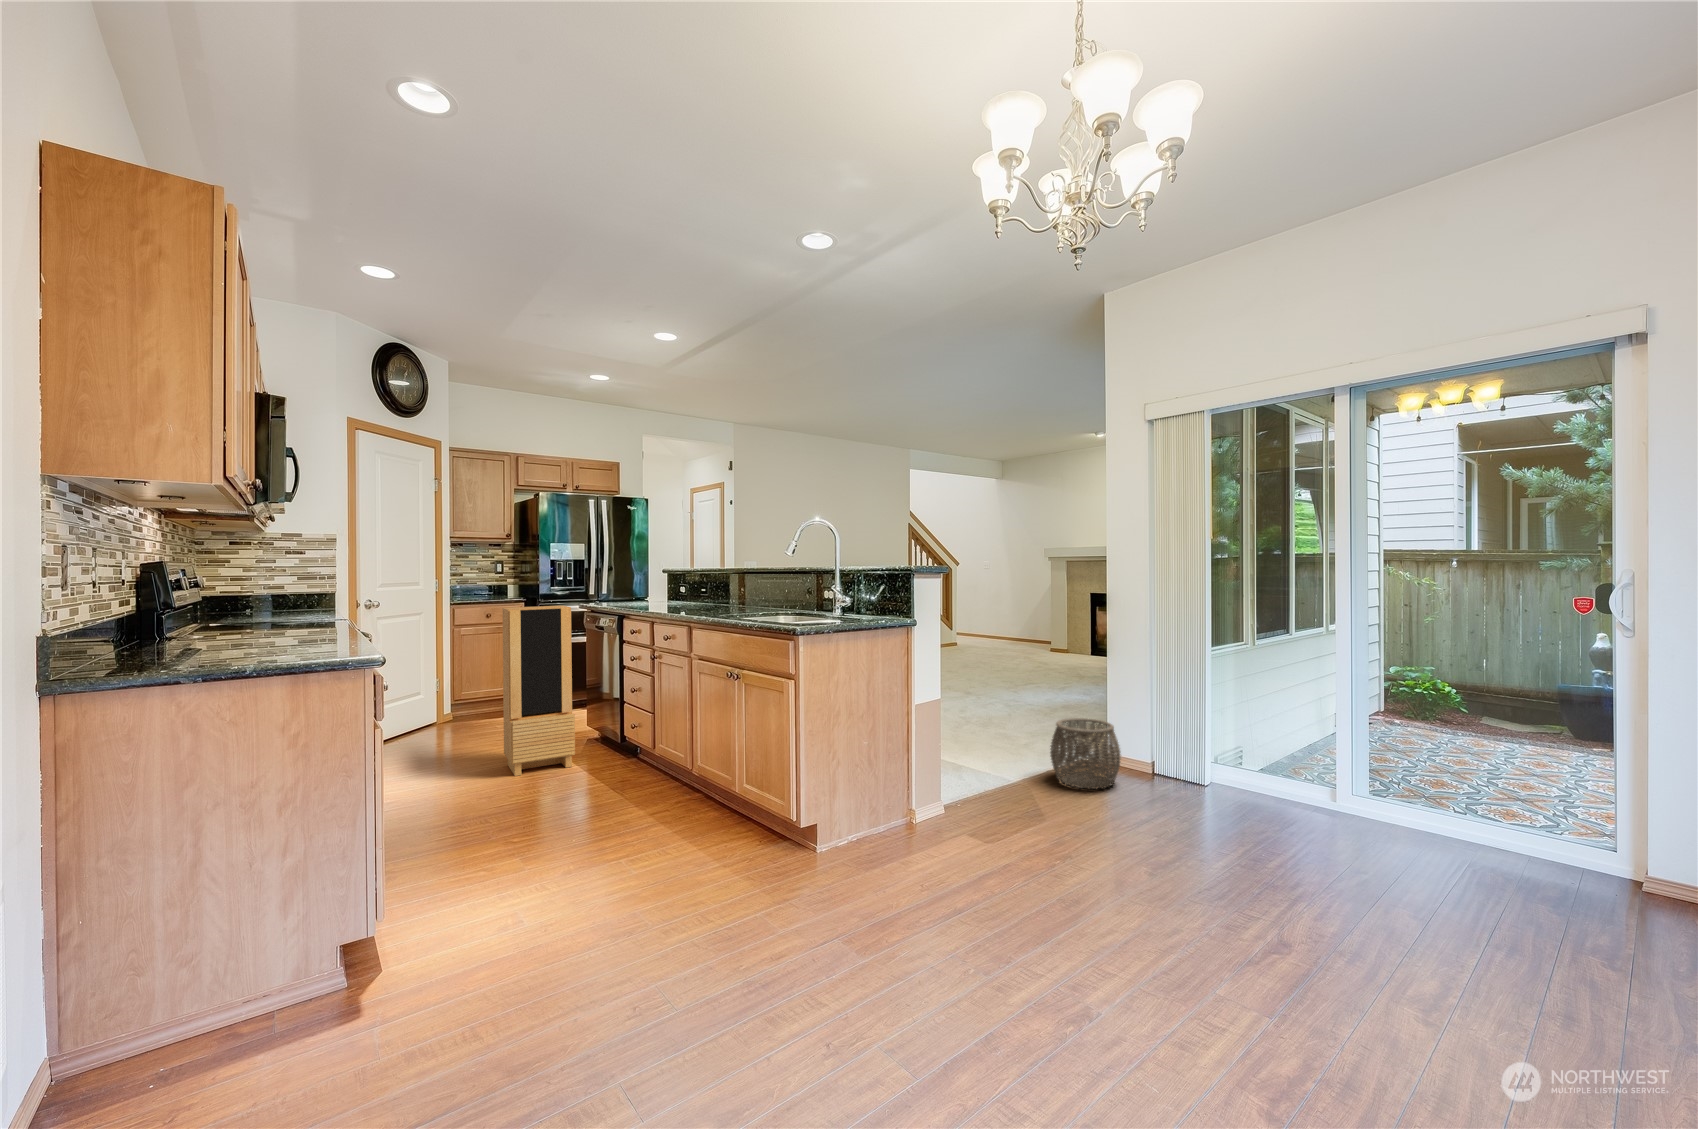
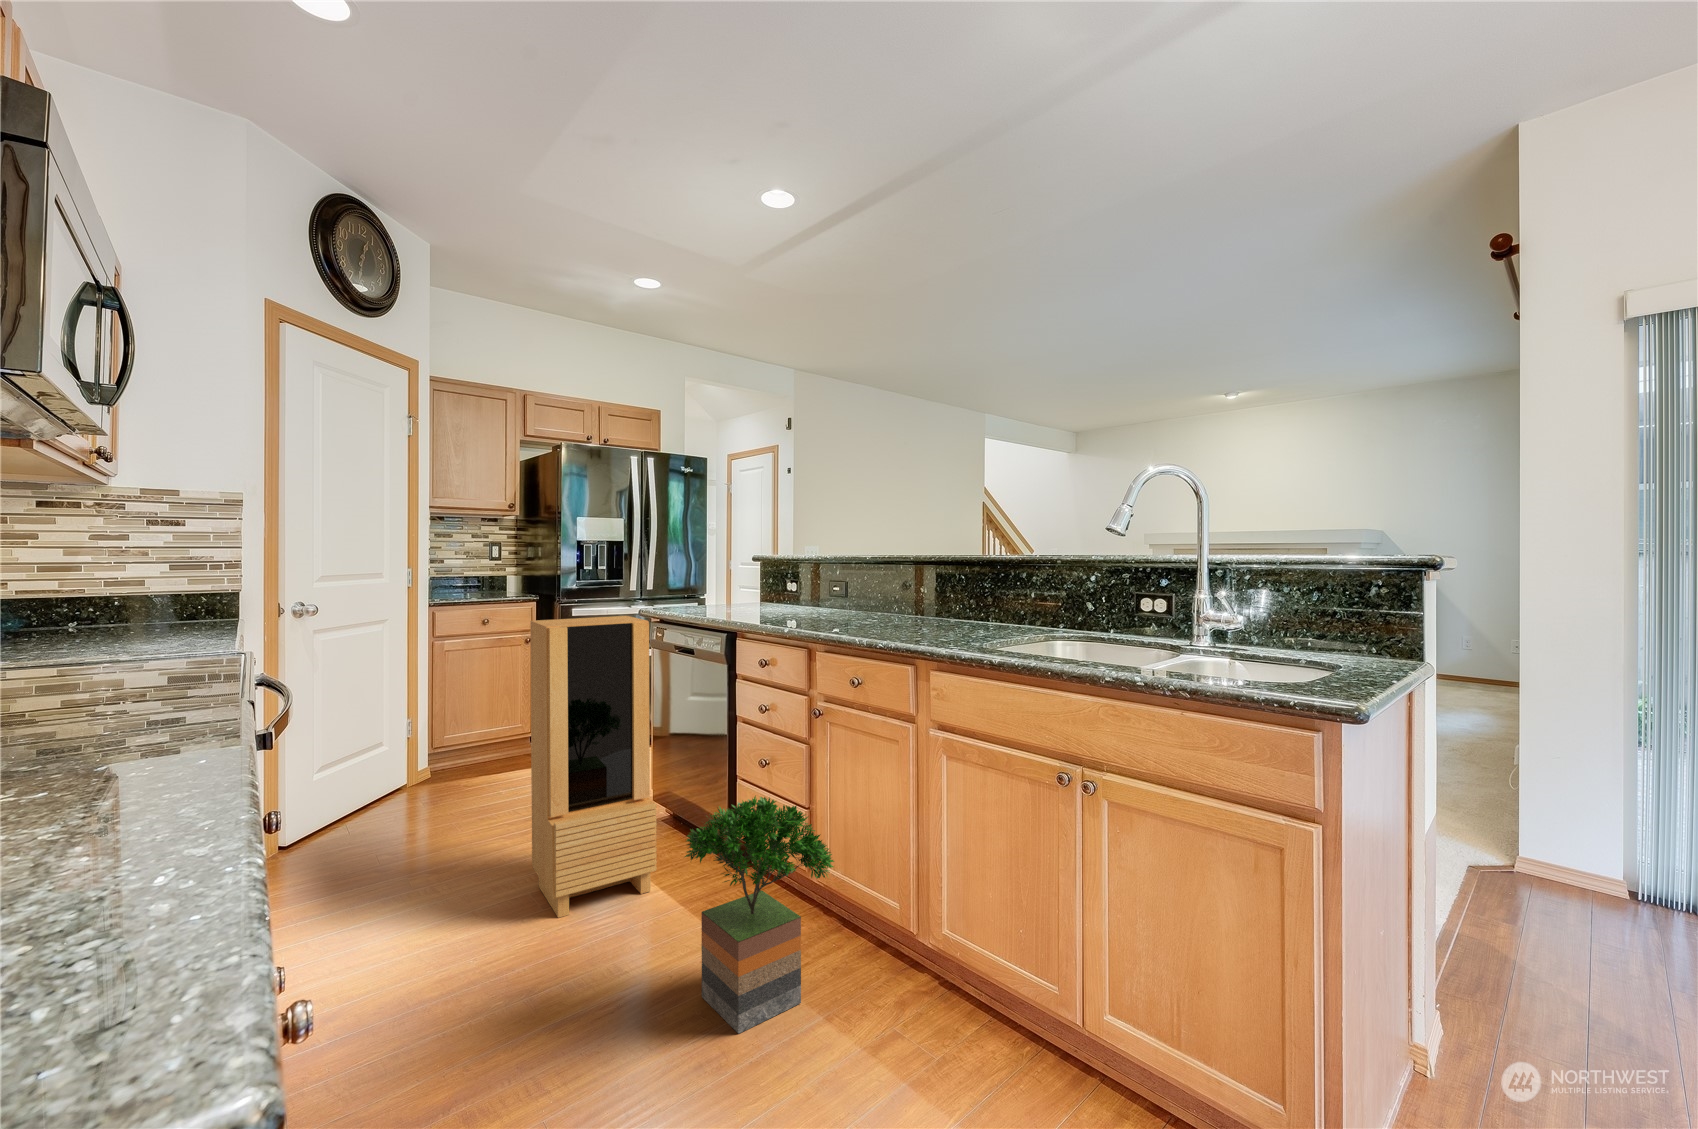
potted tree: none [567,697,647,811] -> present [685,796,834,1034]
woven basket: present [1050,718,1121,789] -> none [1483,817,1649,956]

